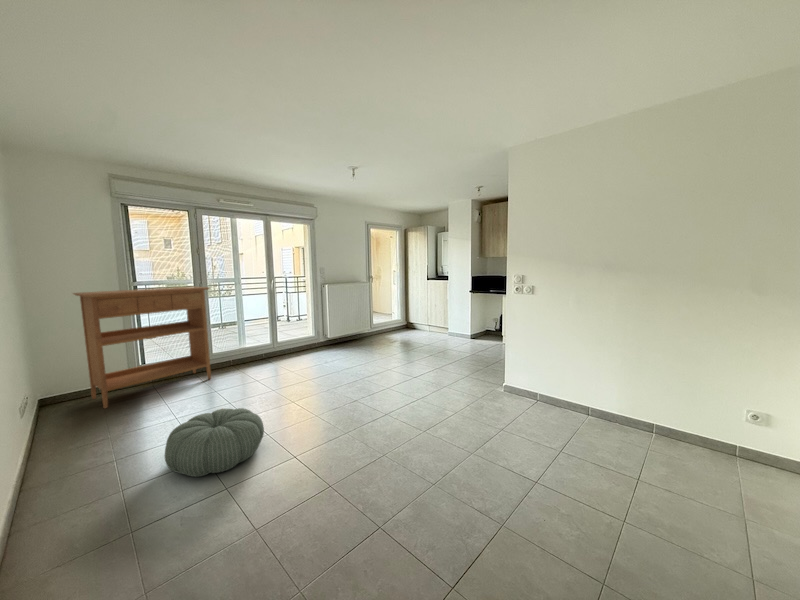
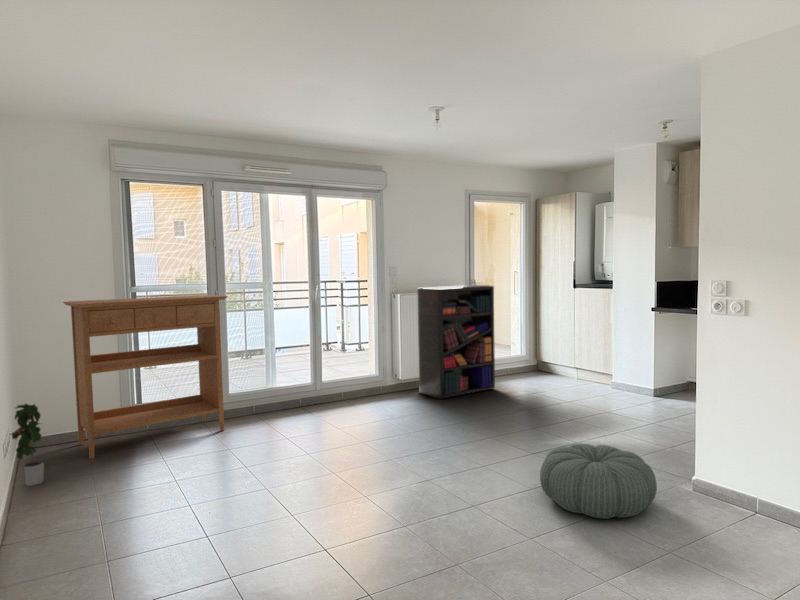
bookshelf: none [338,279,385,348] -> present [417,285,495,399]
potted plant: none [32,372,64,435] -> present [12,404,44,486]
pouf: present [165,408,264,477] -> present [540,444,657,519]

